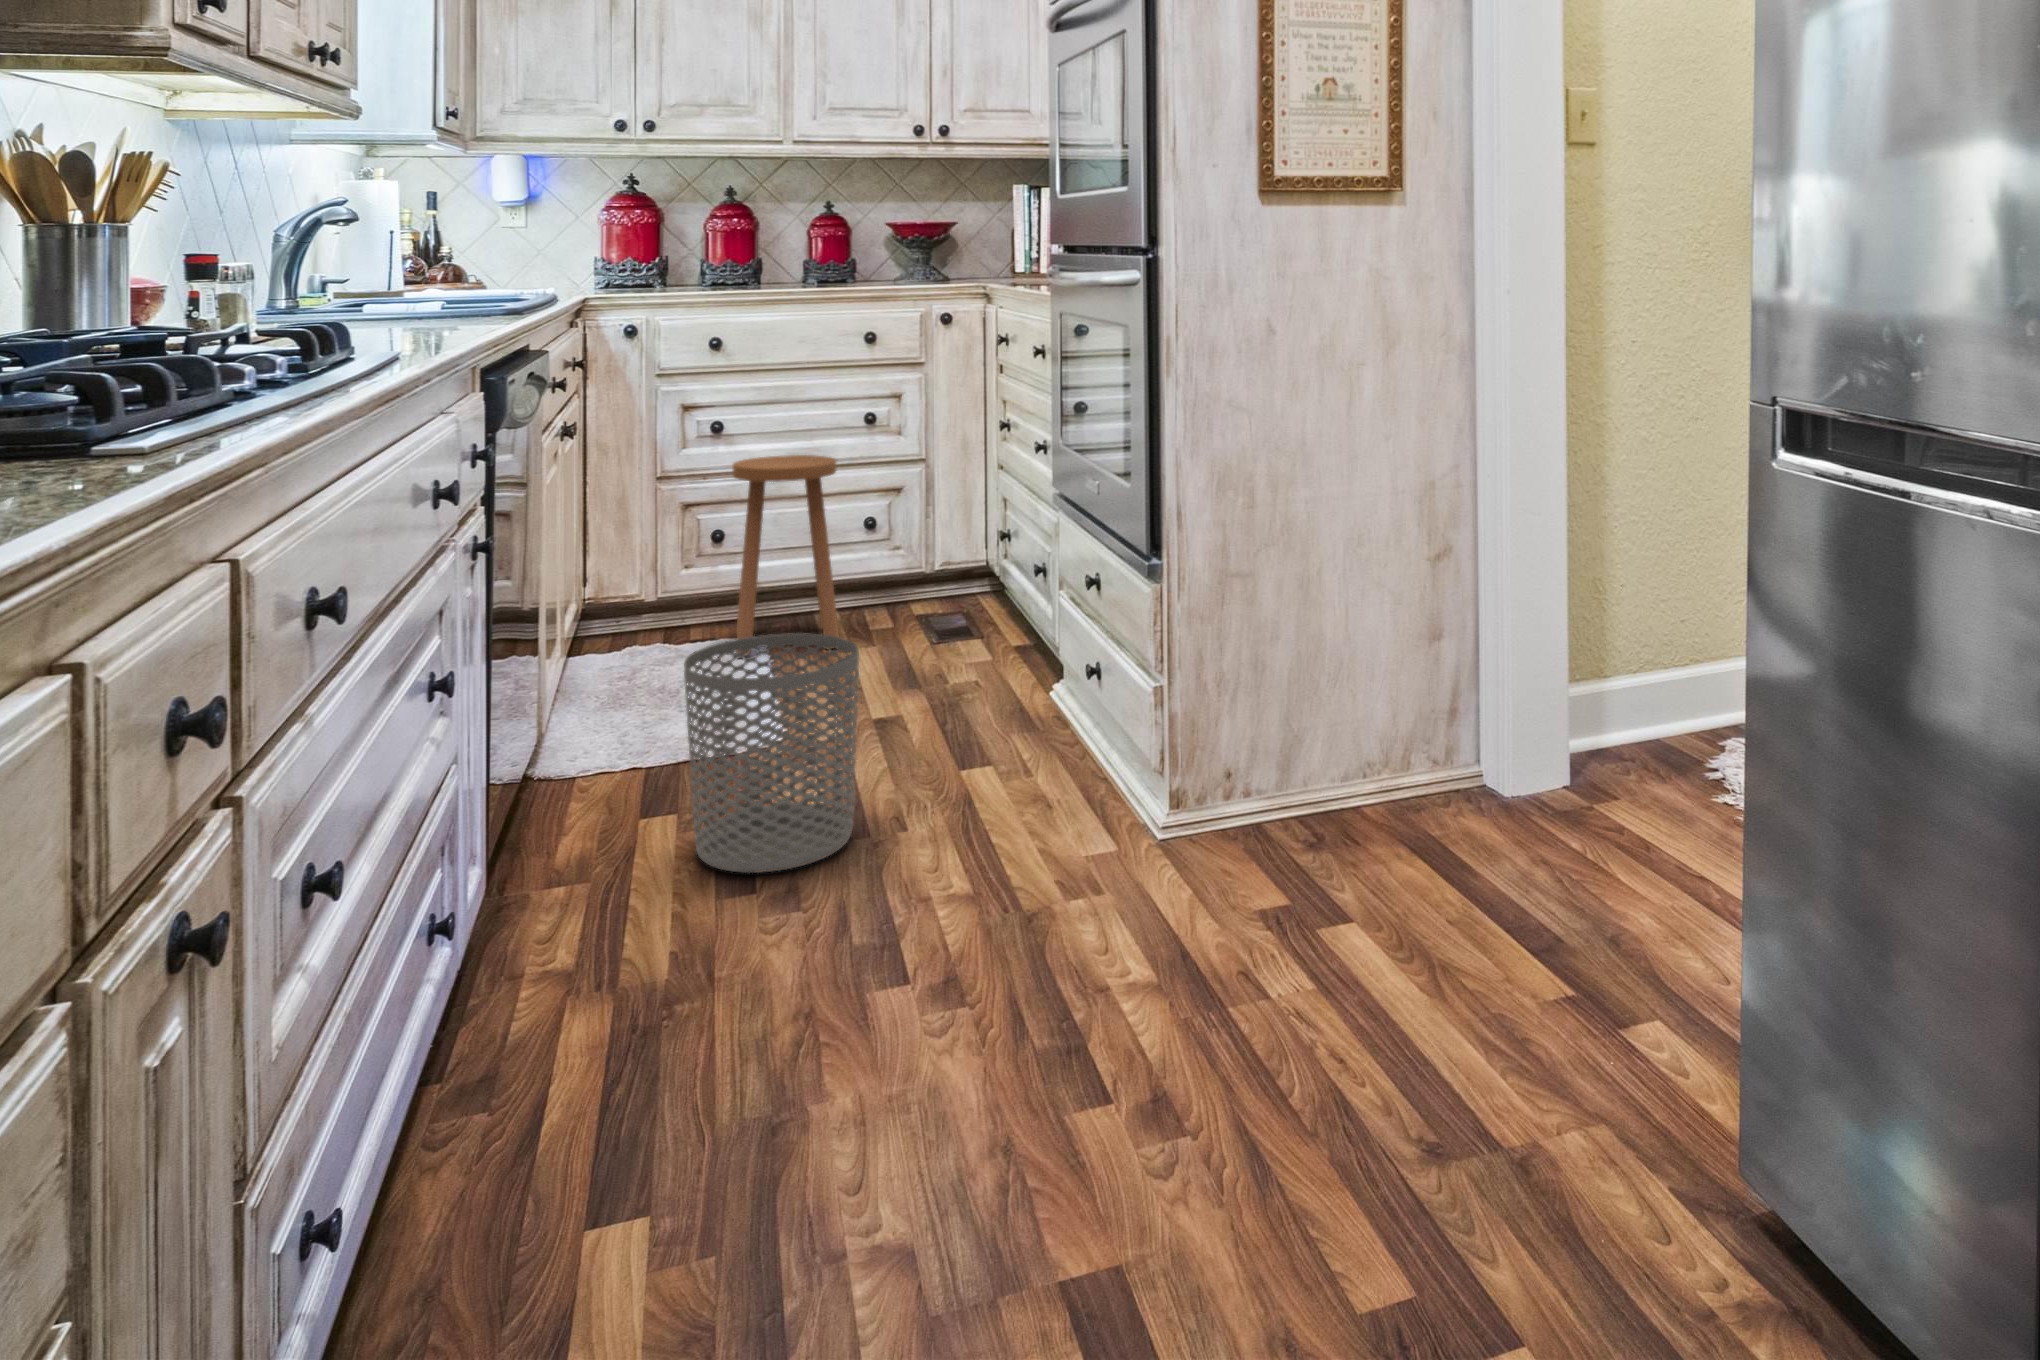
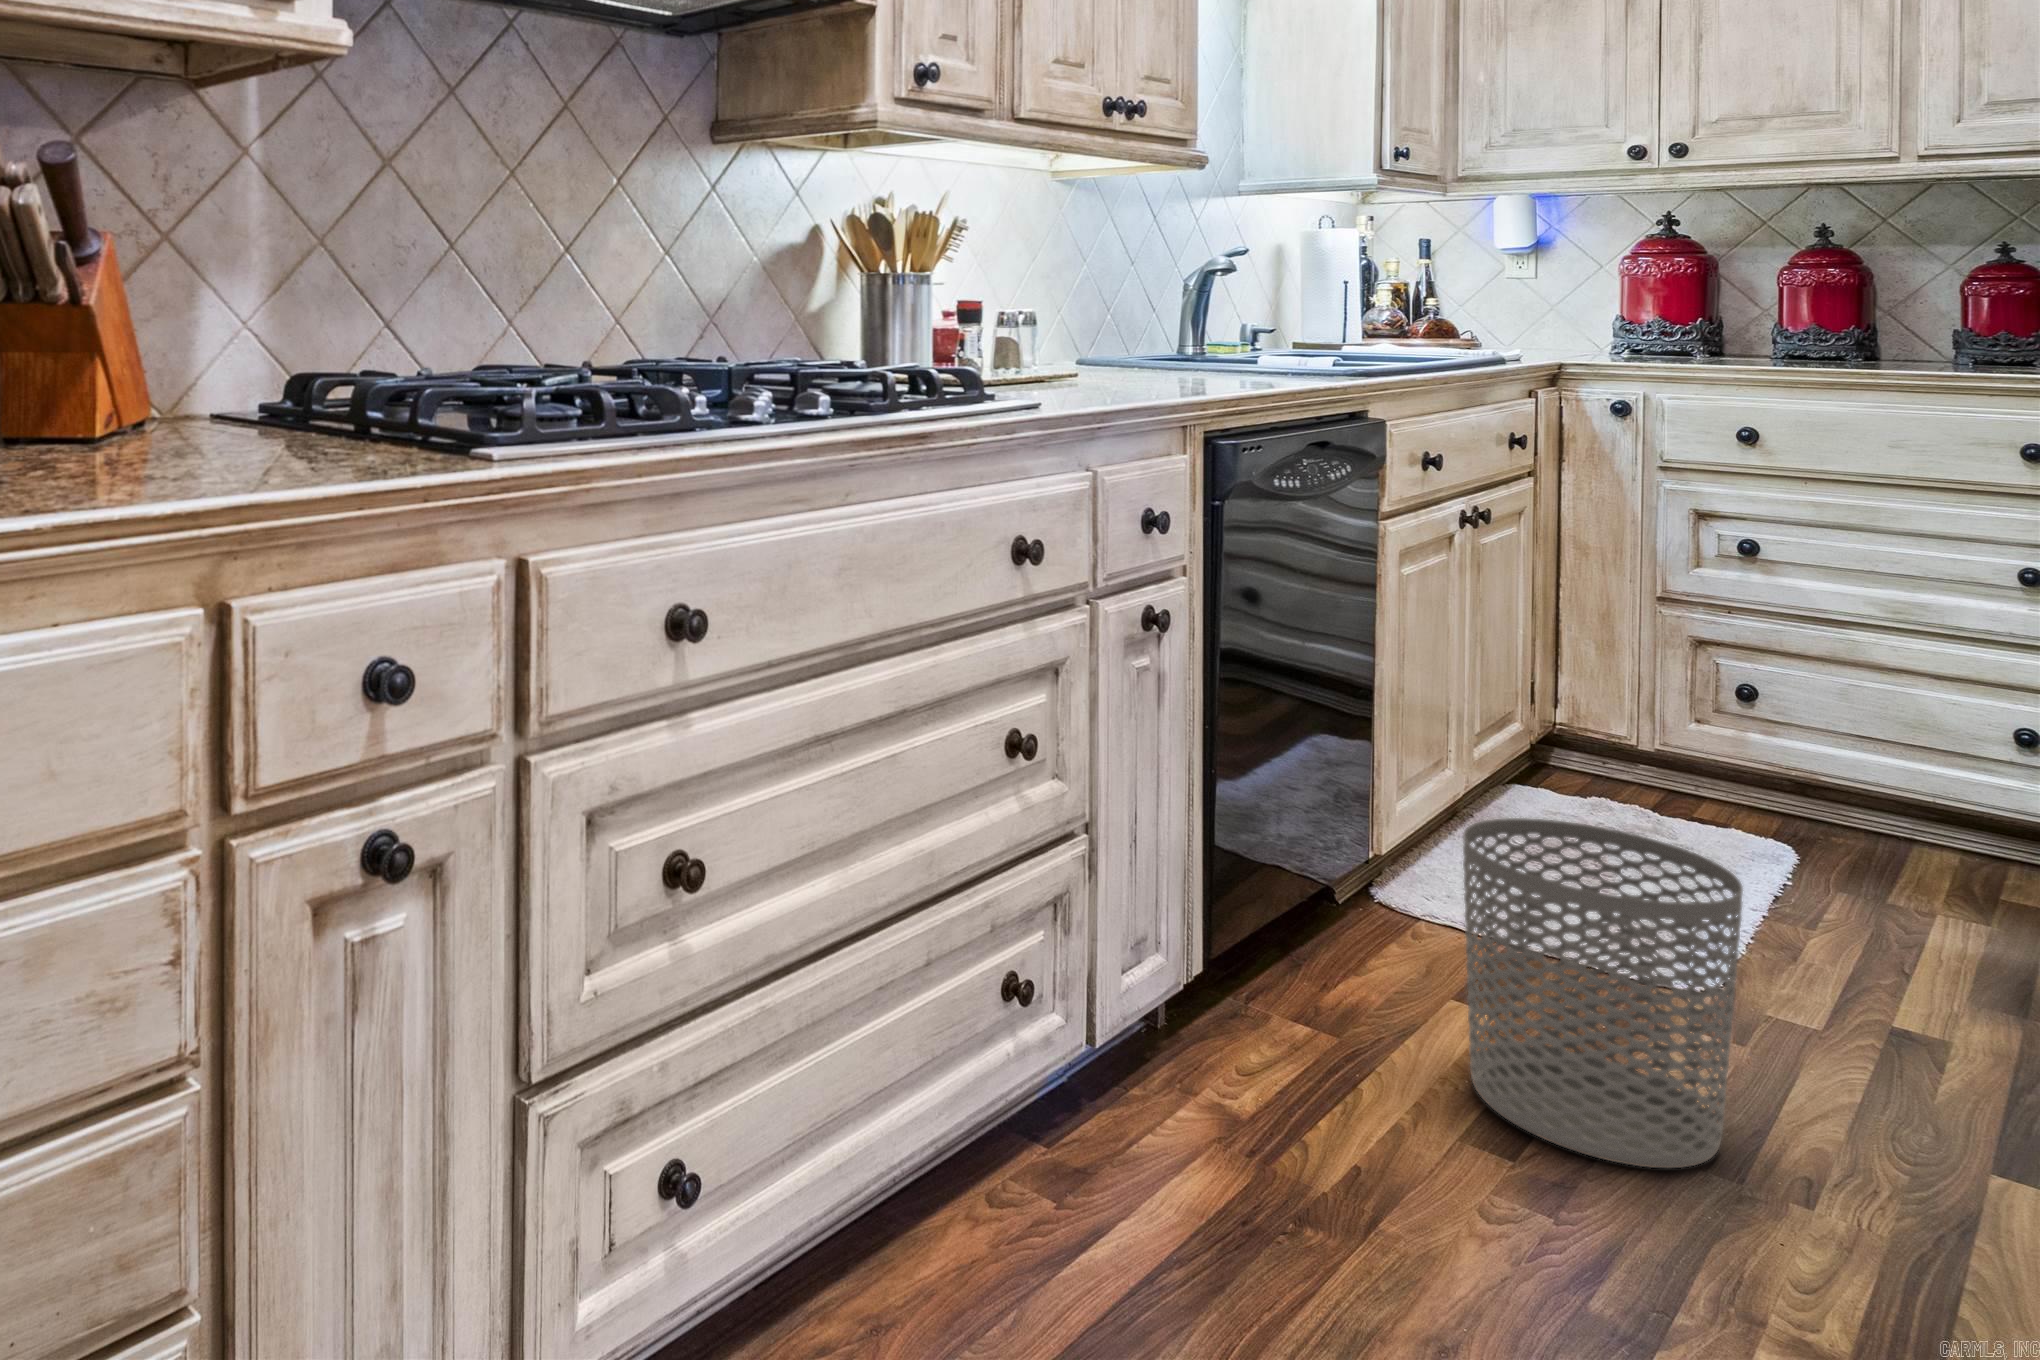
stool: present [732,455,839,656] -> none [1729,595,1933,900]

